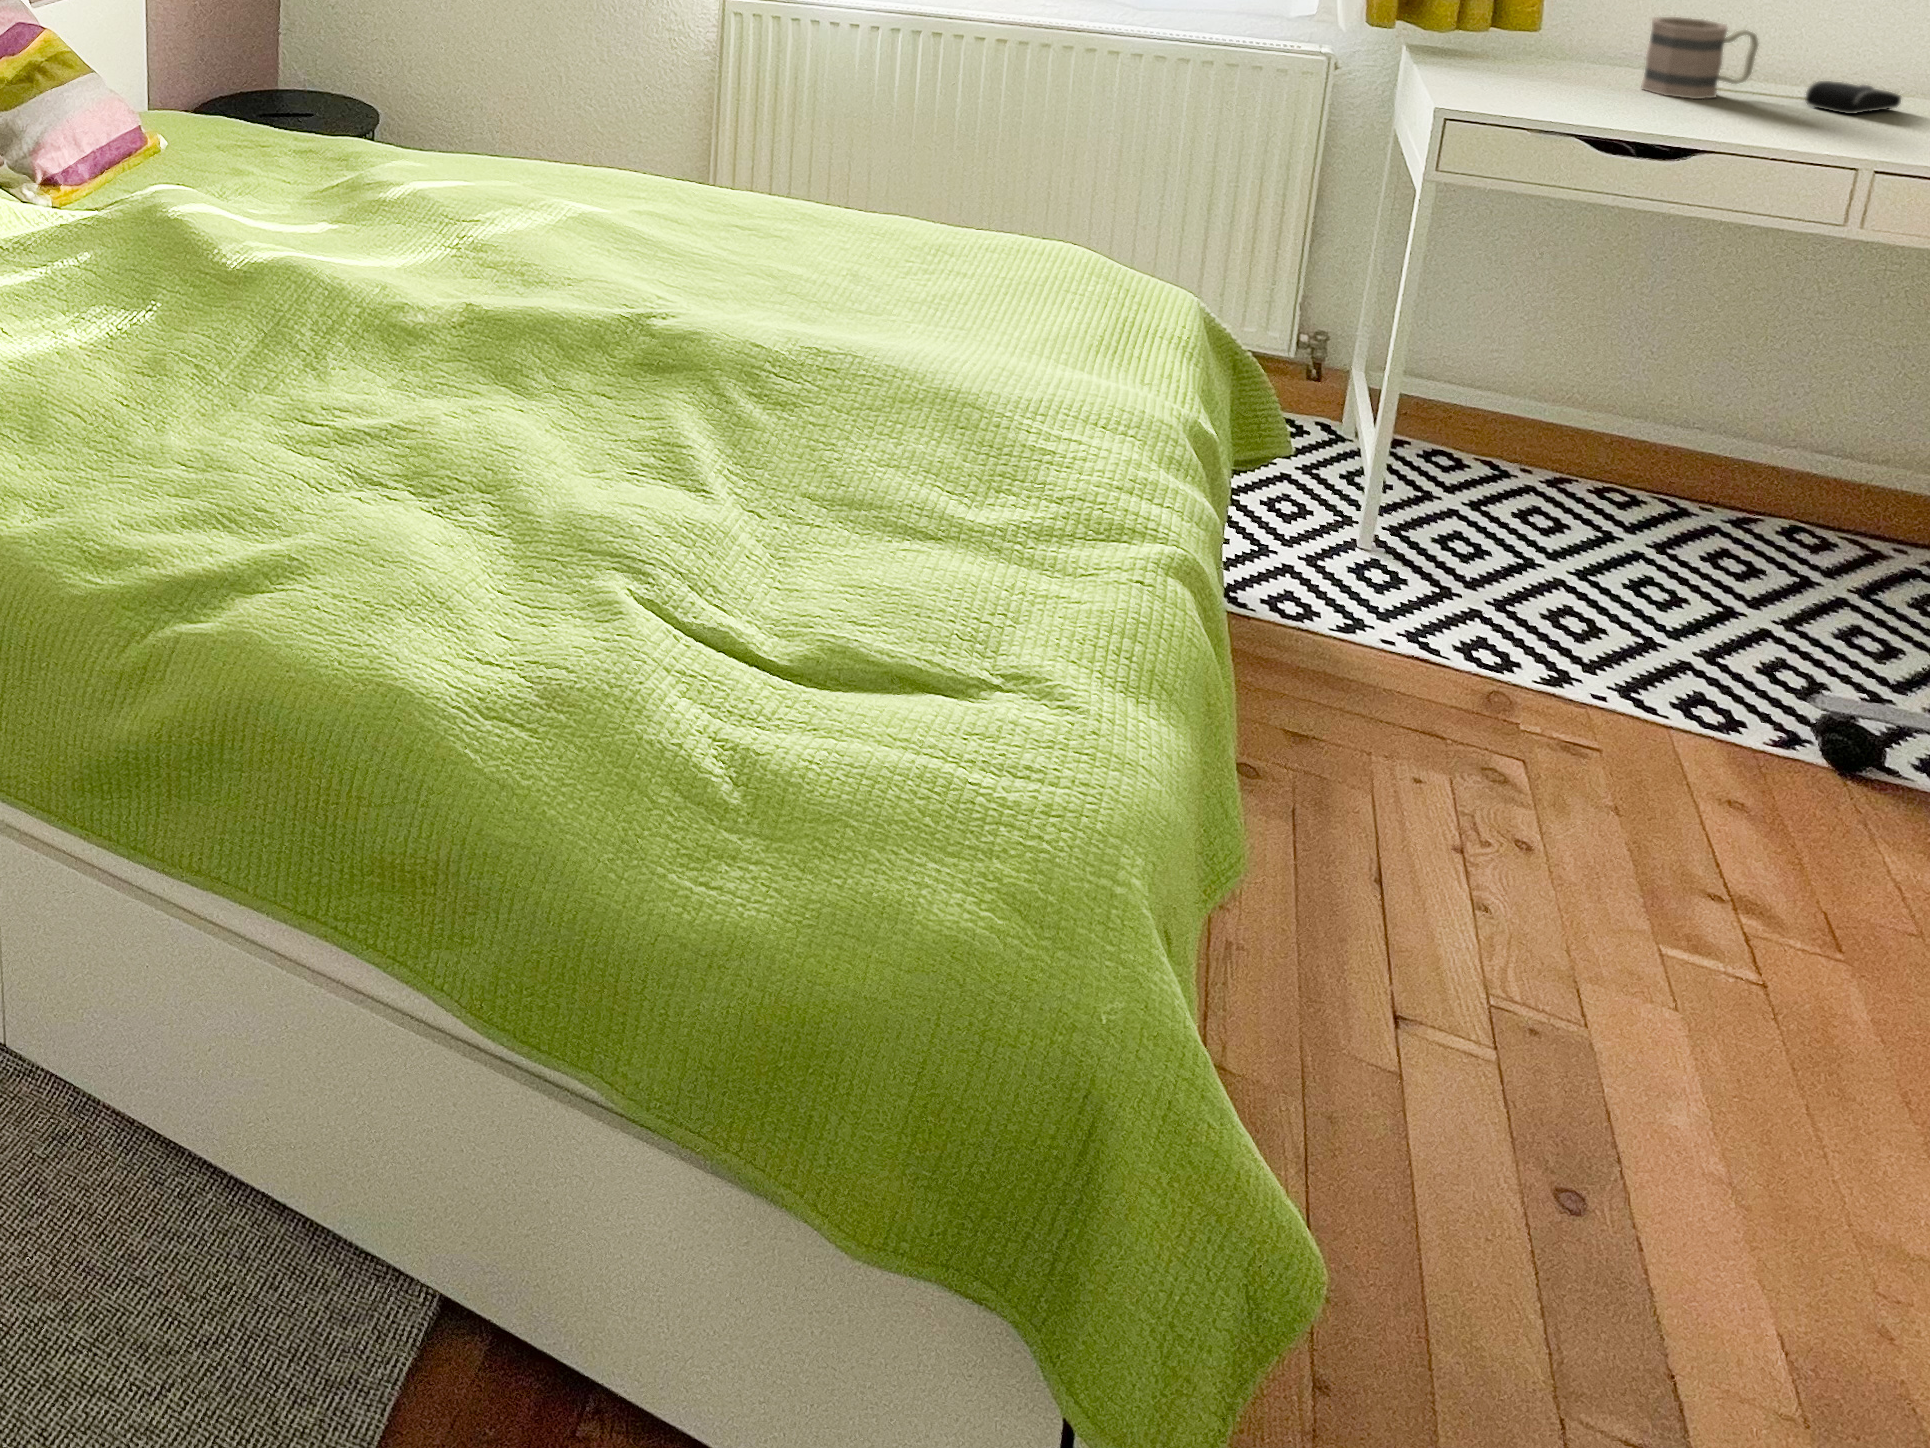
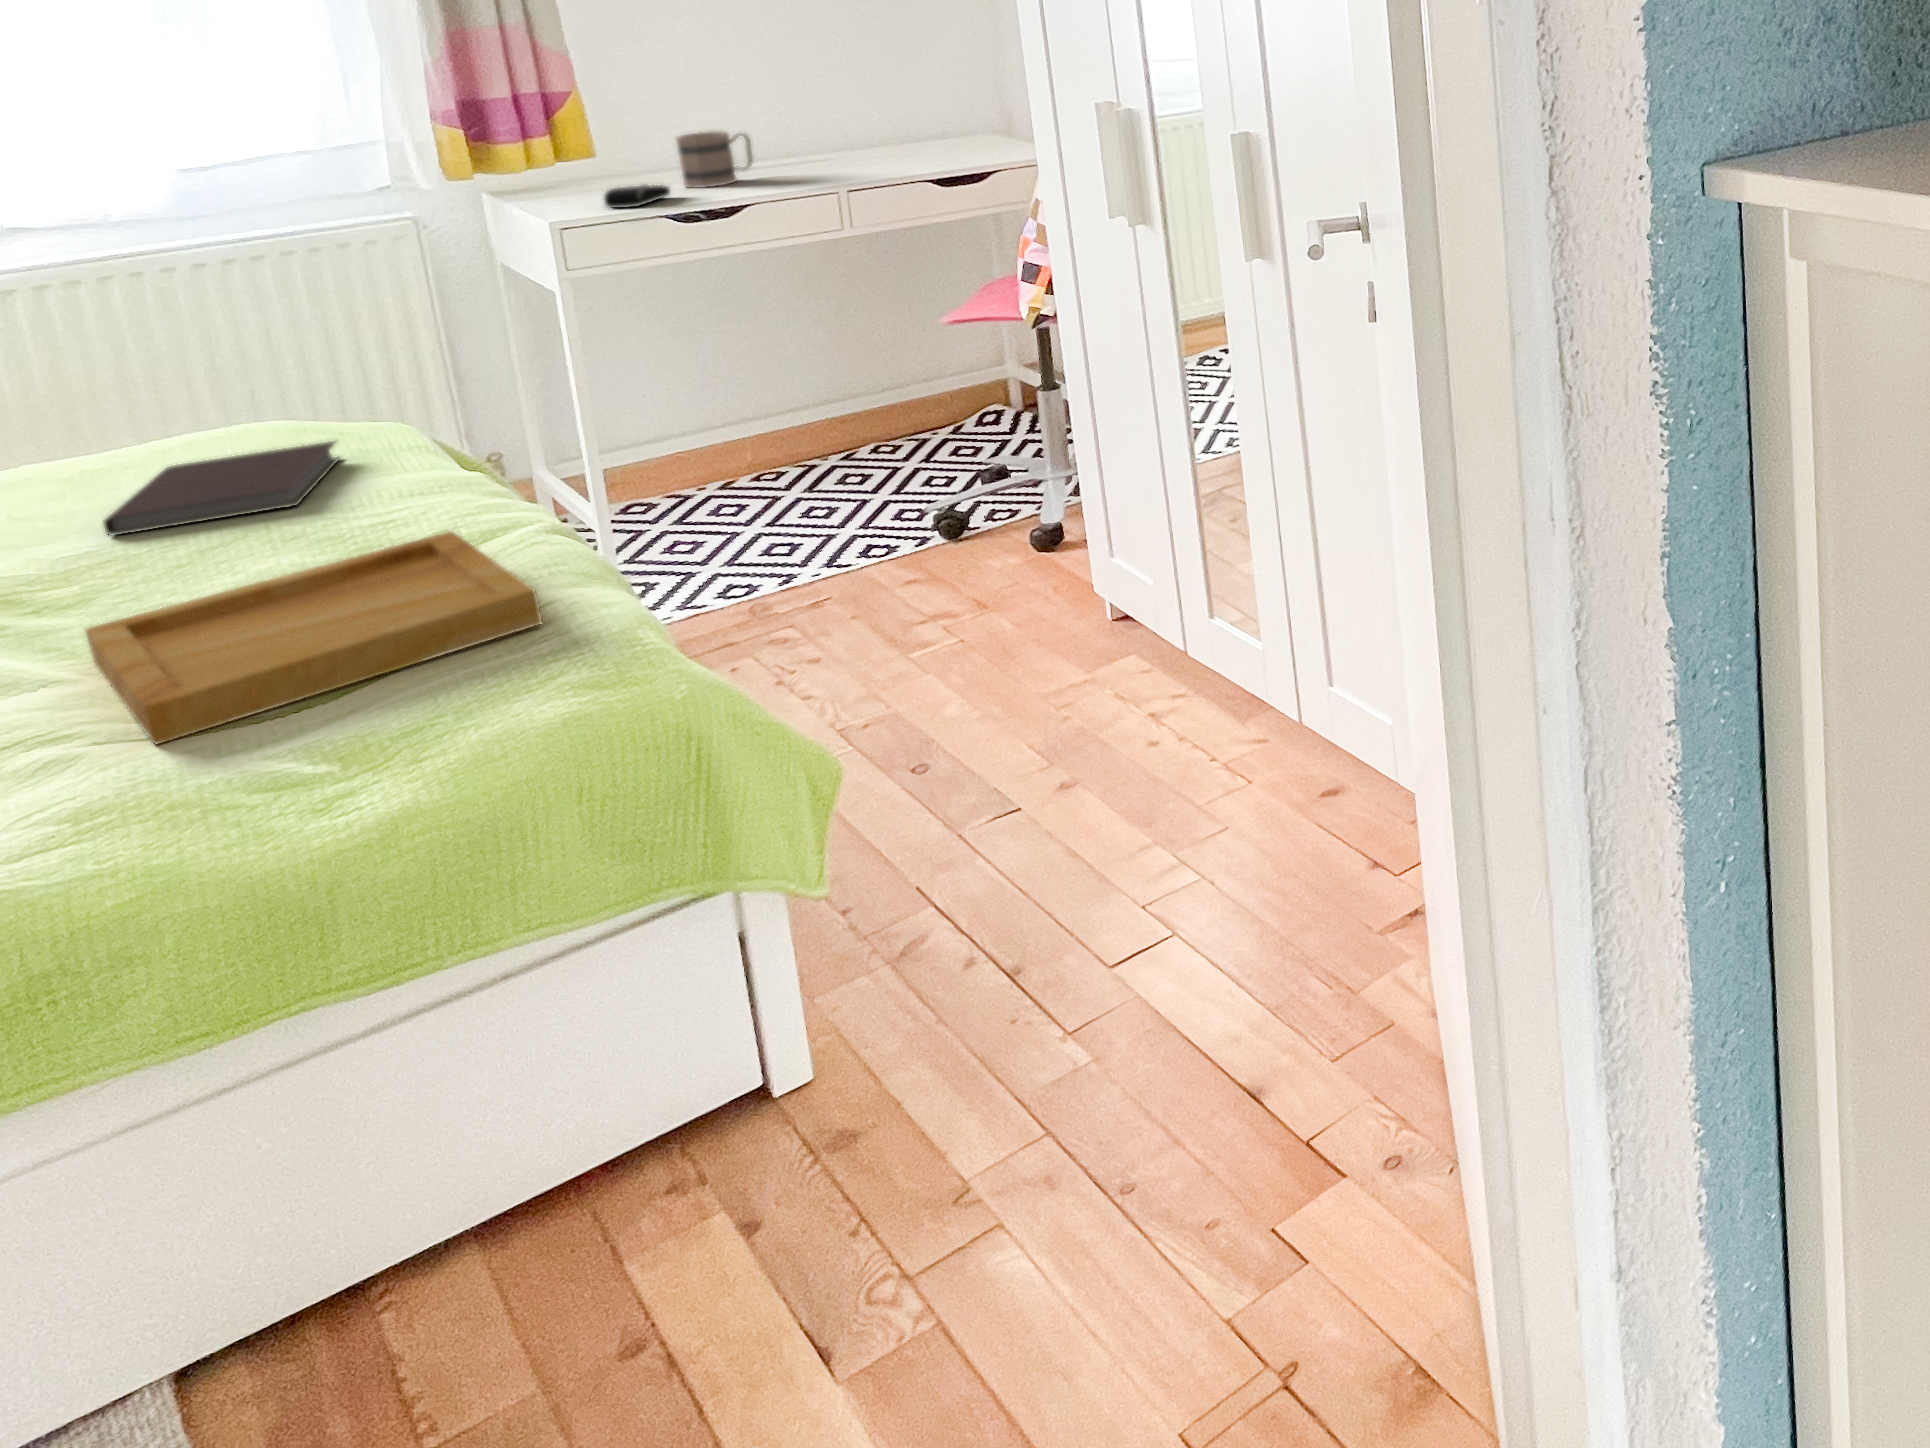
computer mouse: present [1806,81,1901,114] -> present [604,185,670,208]
notebook: none [886,260,1103,359] -> present [104,441,339,535]
tray: none [687,430,1076,702] -> present [85,531,542,745]

